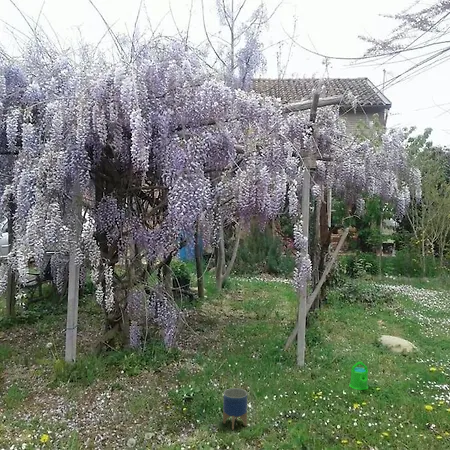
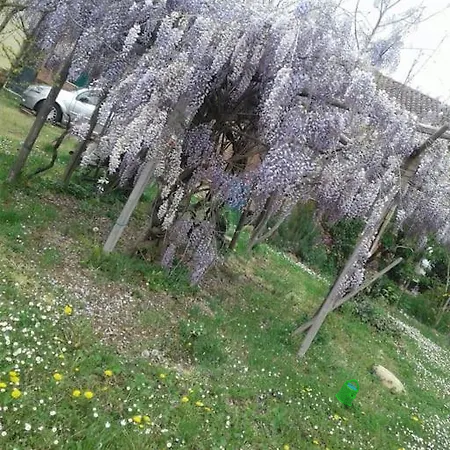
planter: present [223,388,247,430] -> none [217,346,251,385]

